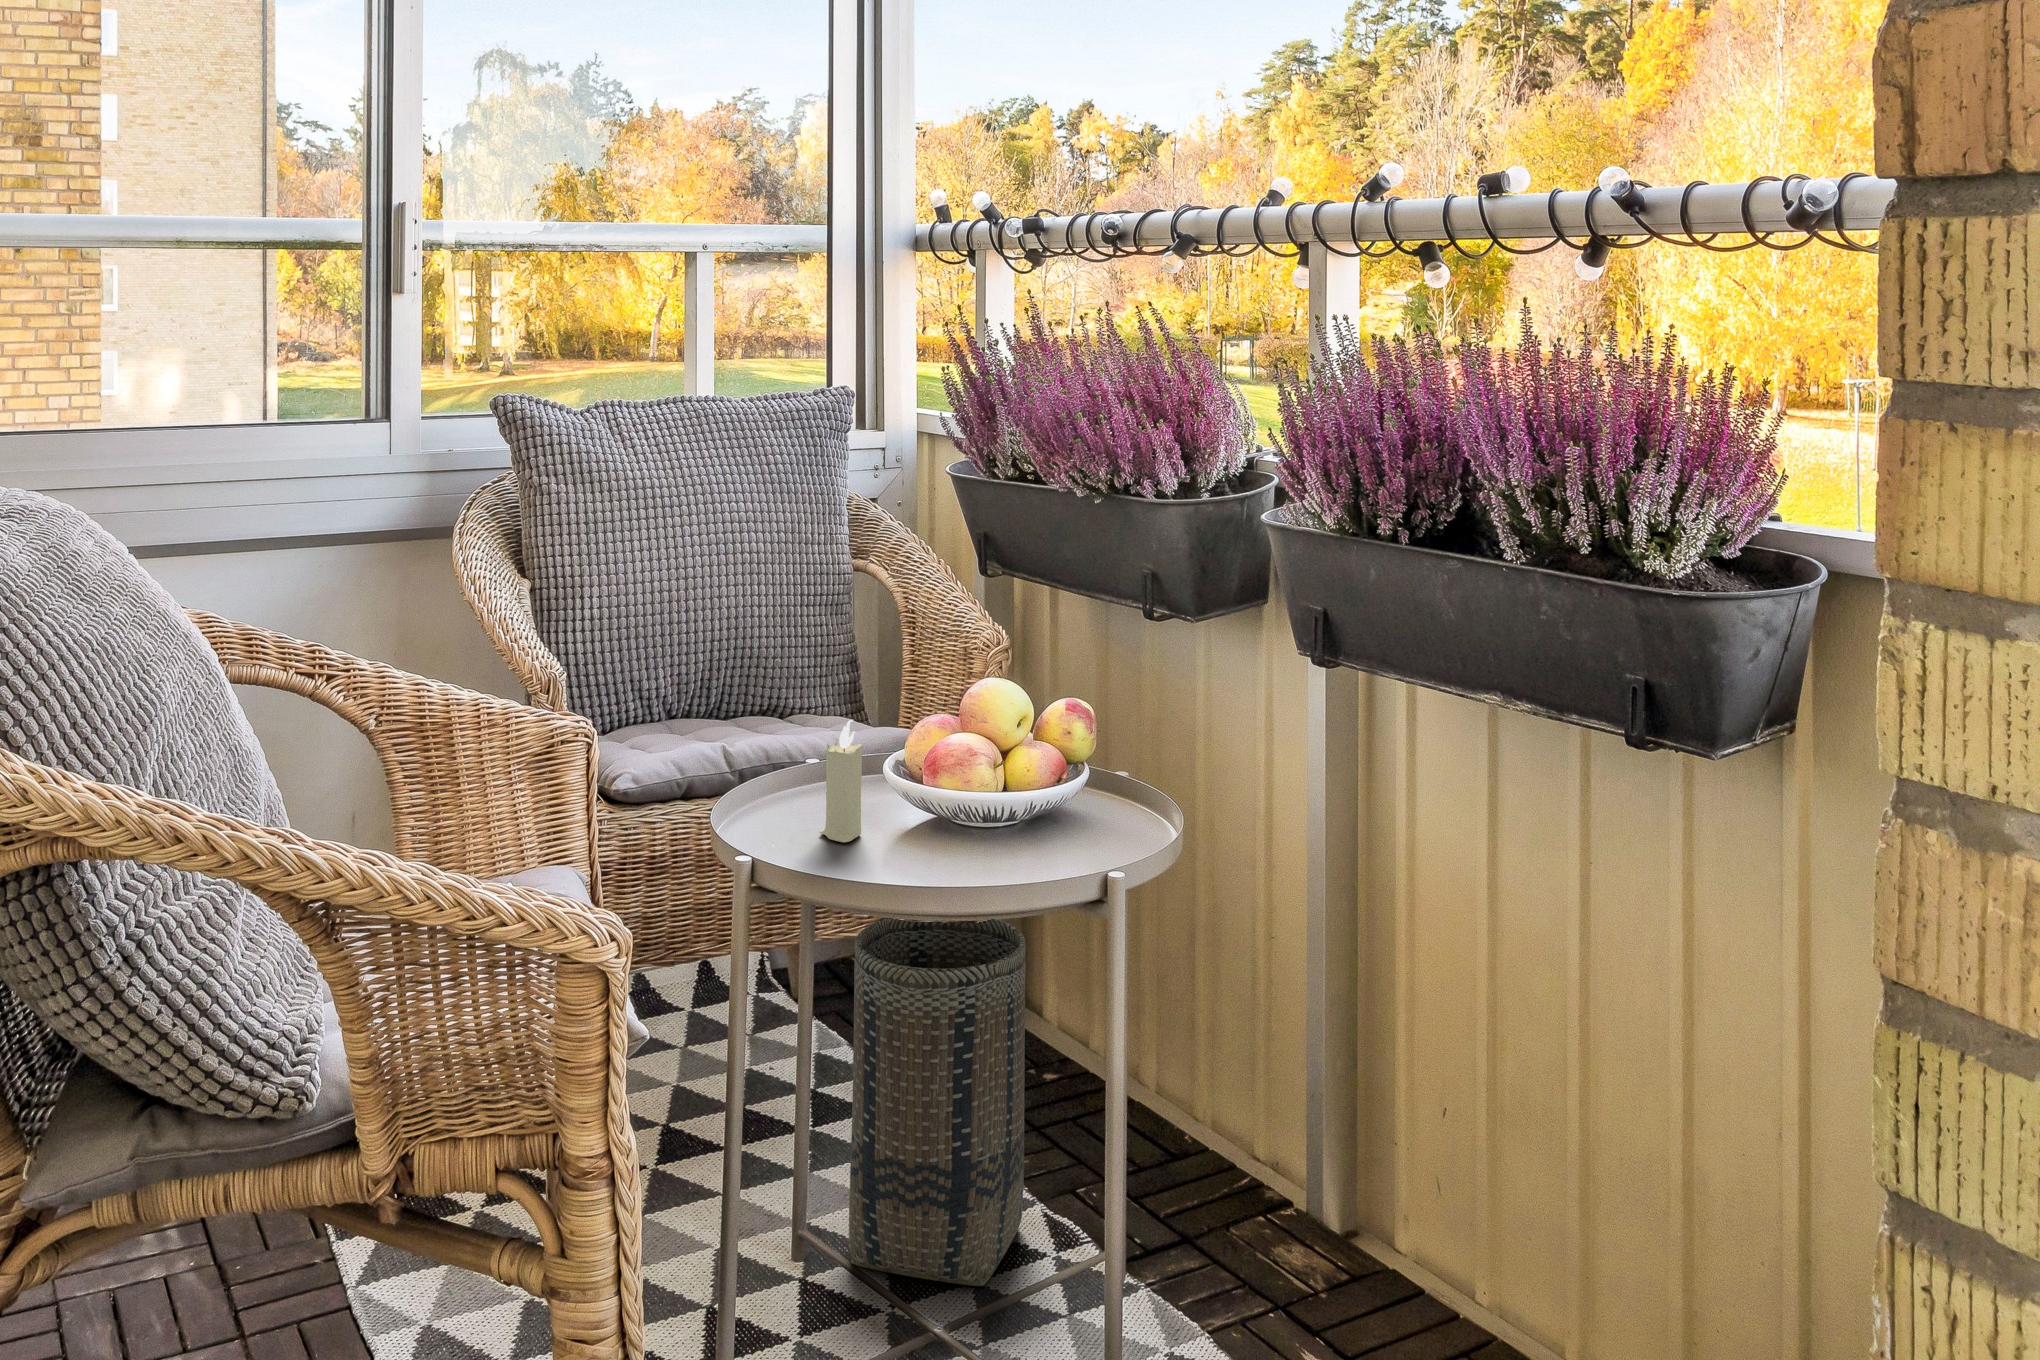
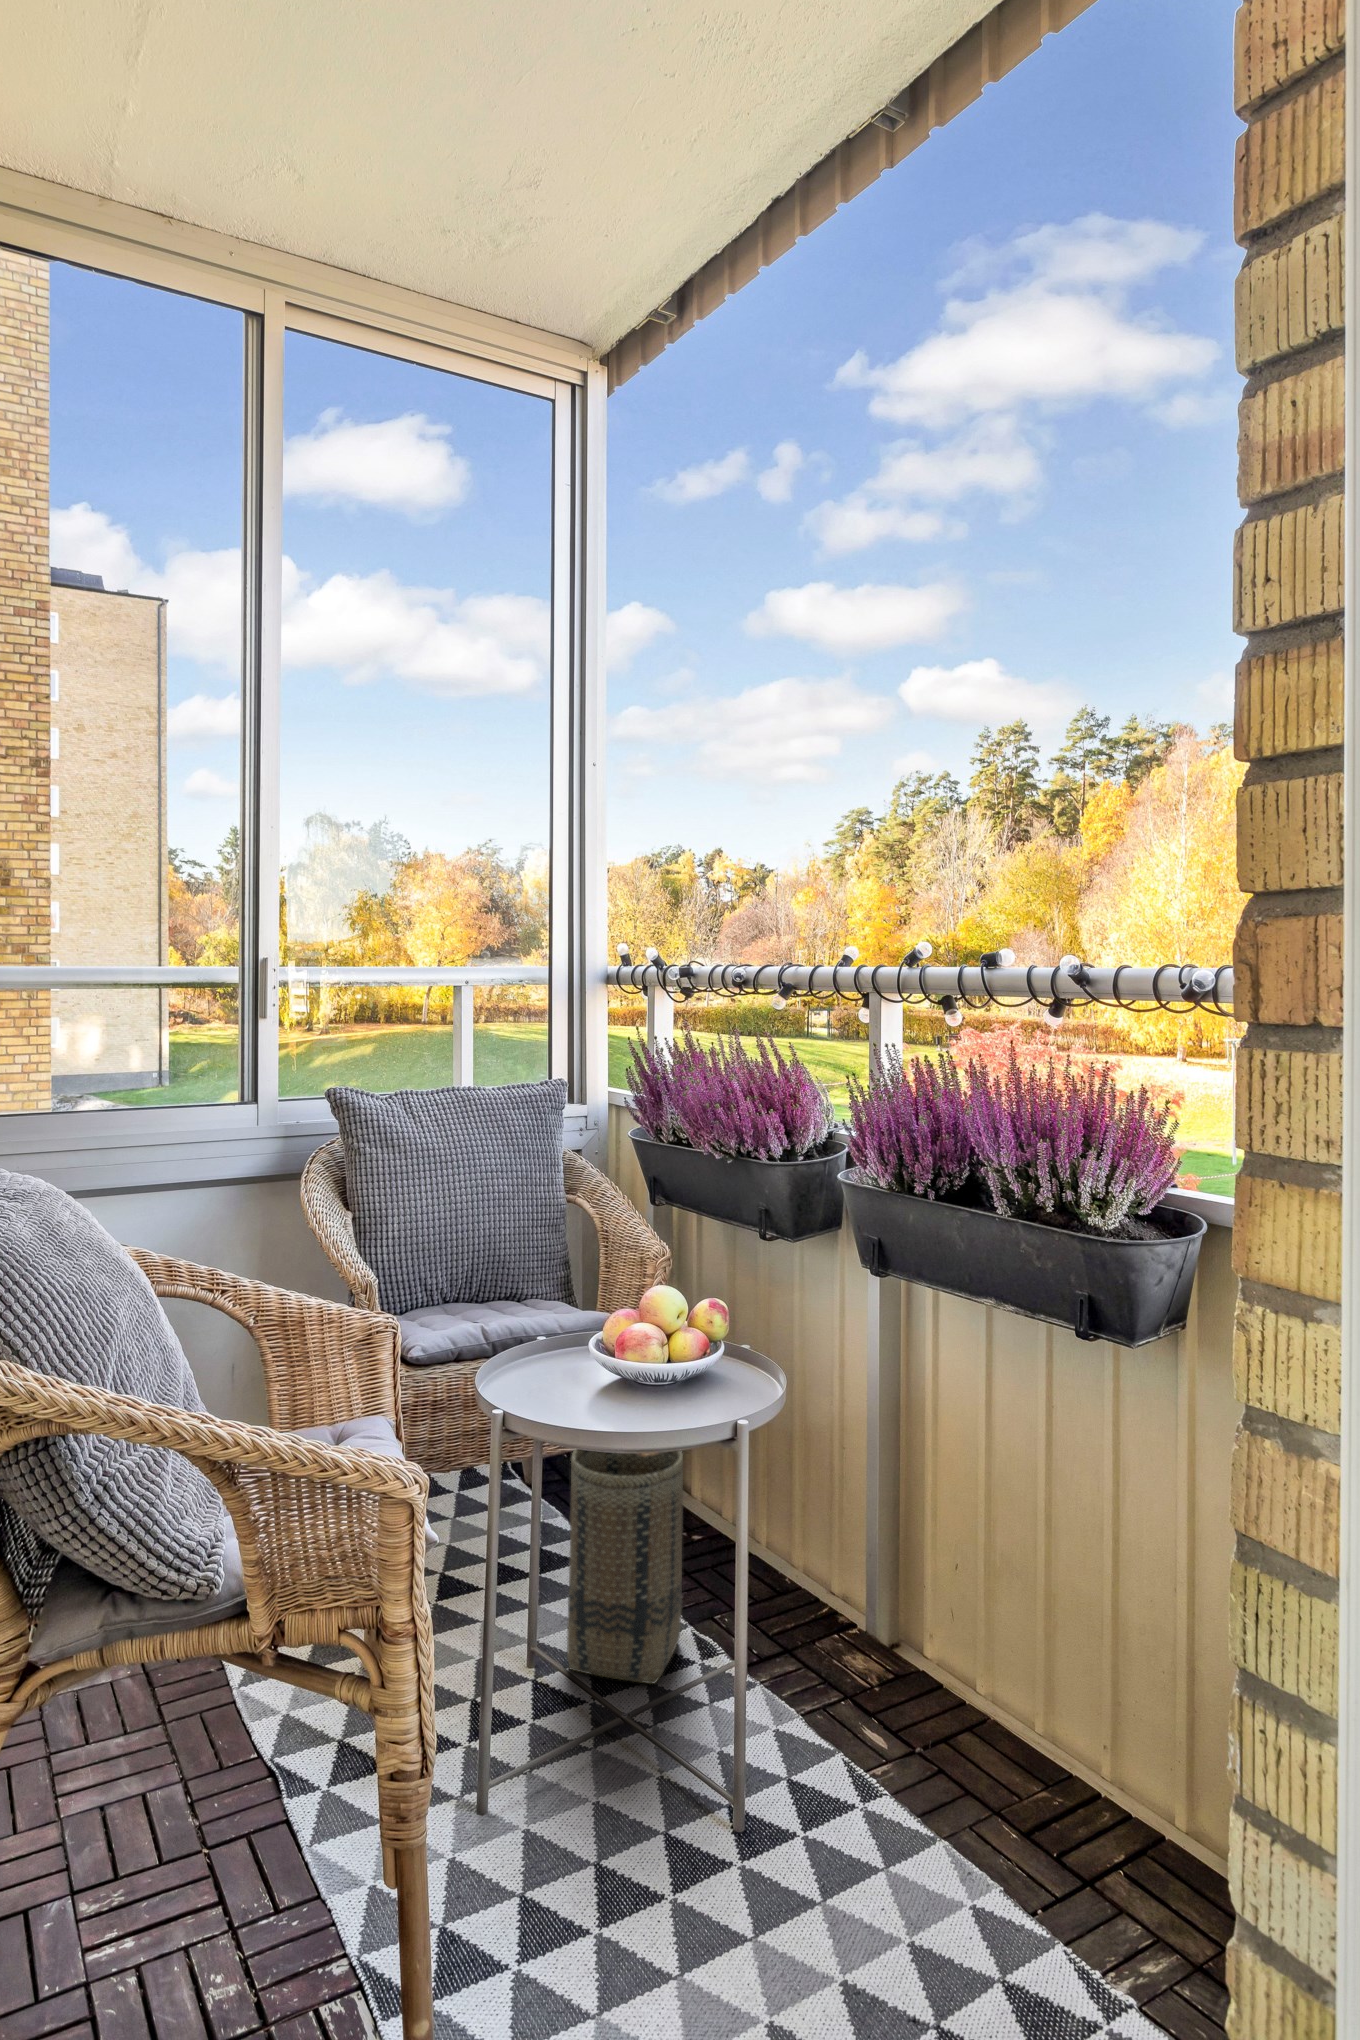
candle: present [819,720,863,842] -> none [549,1318,578,1399]

